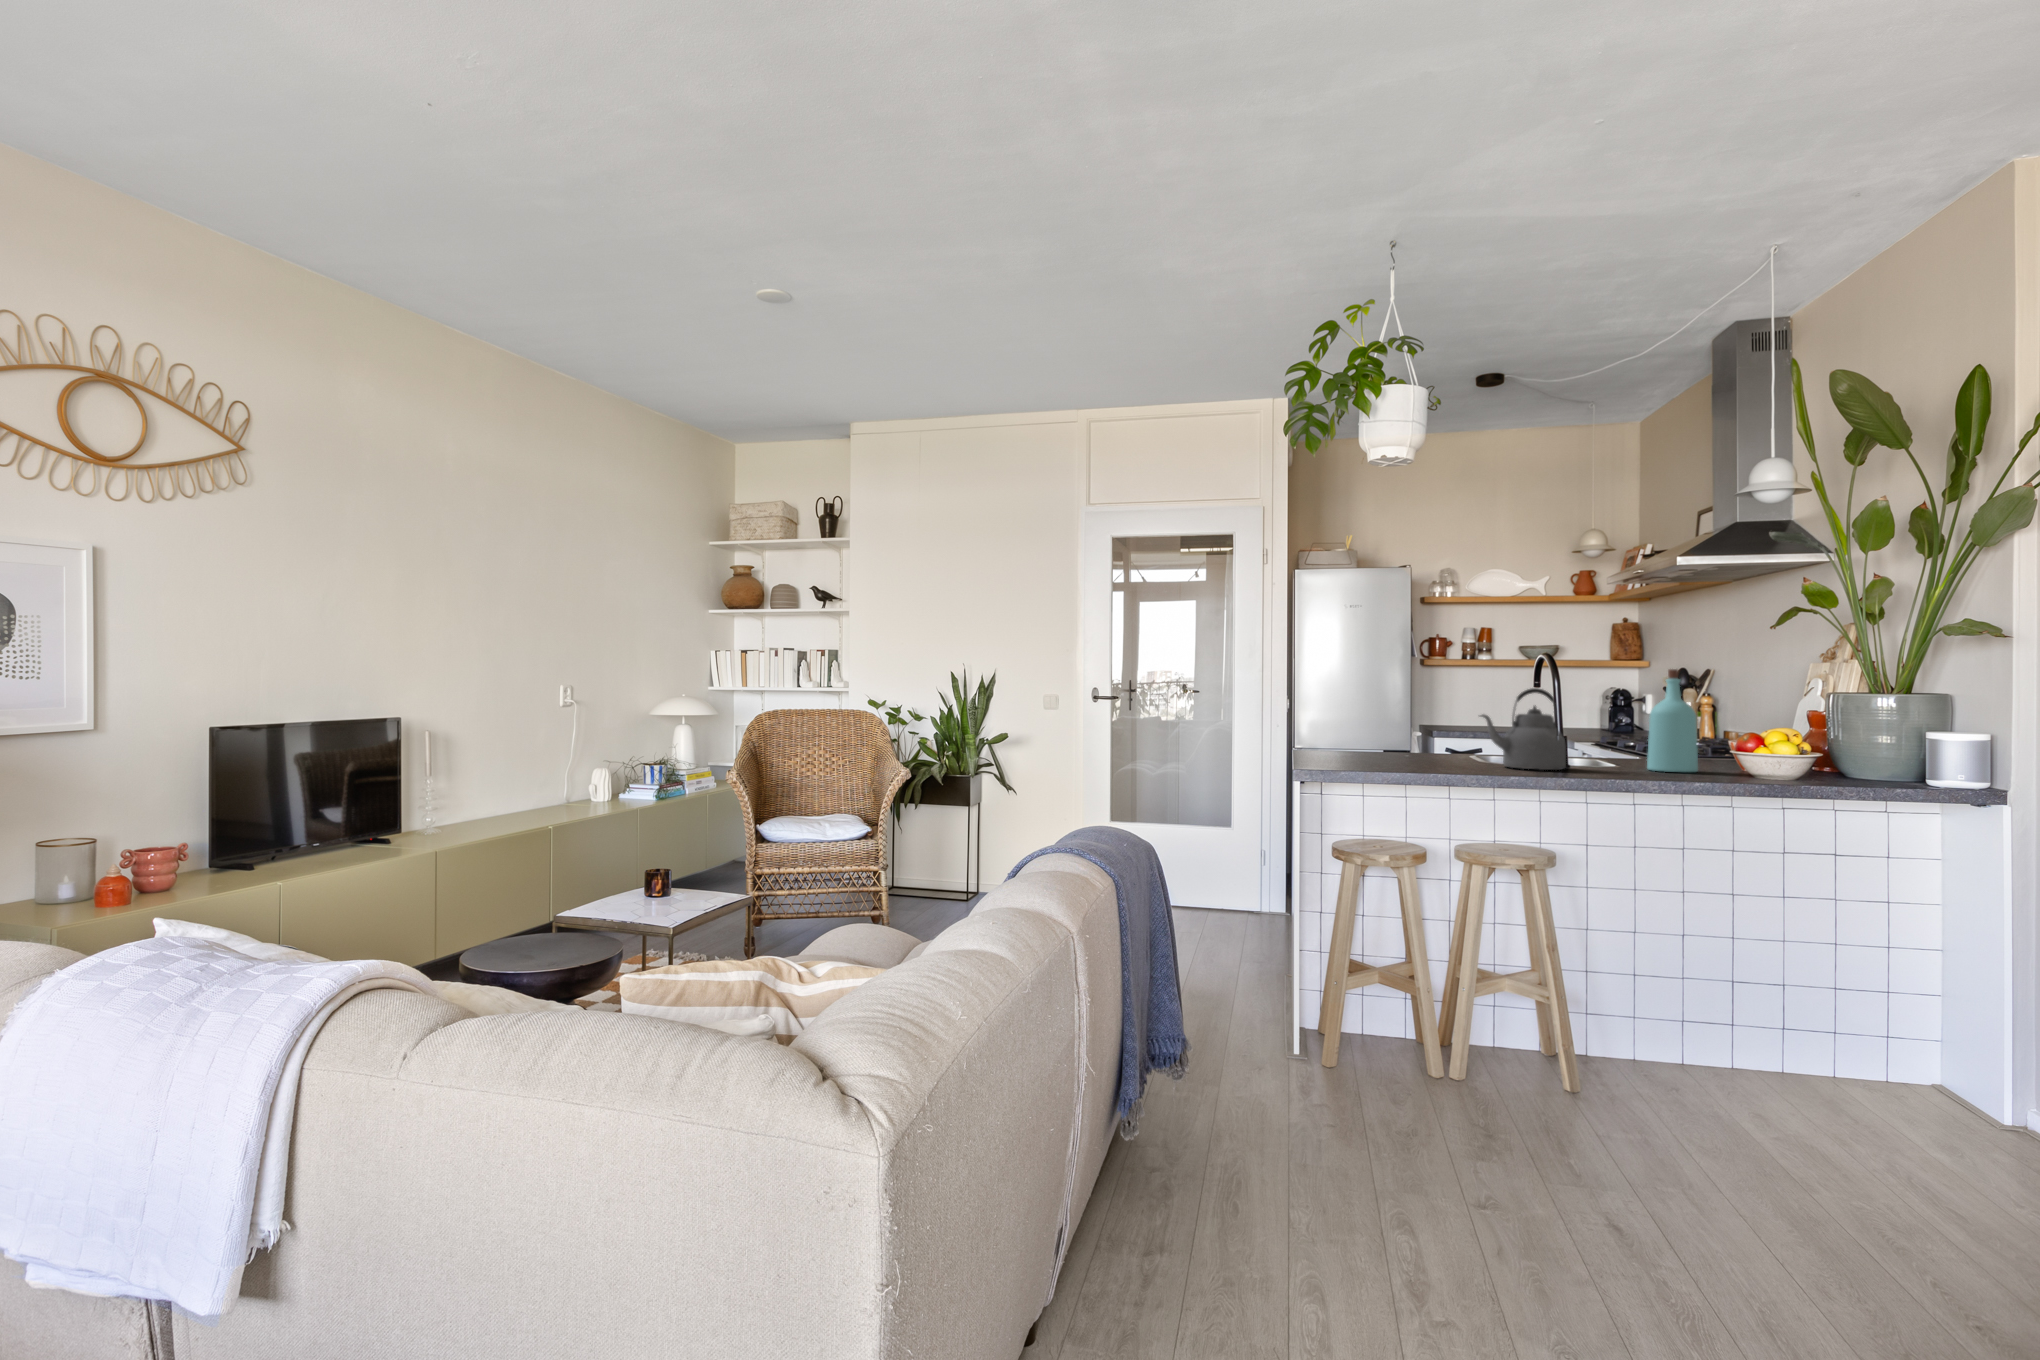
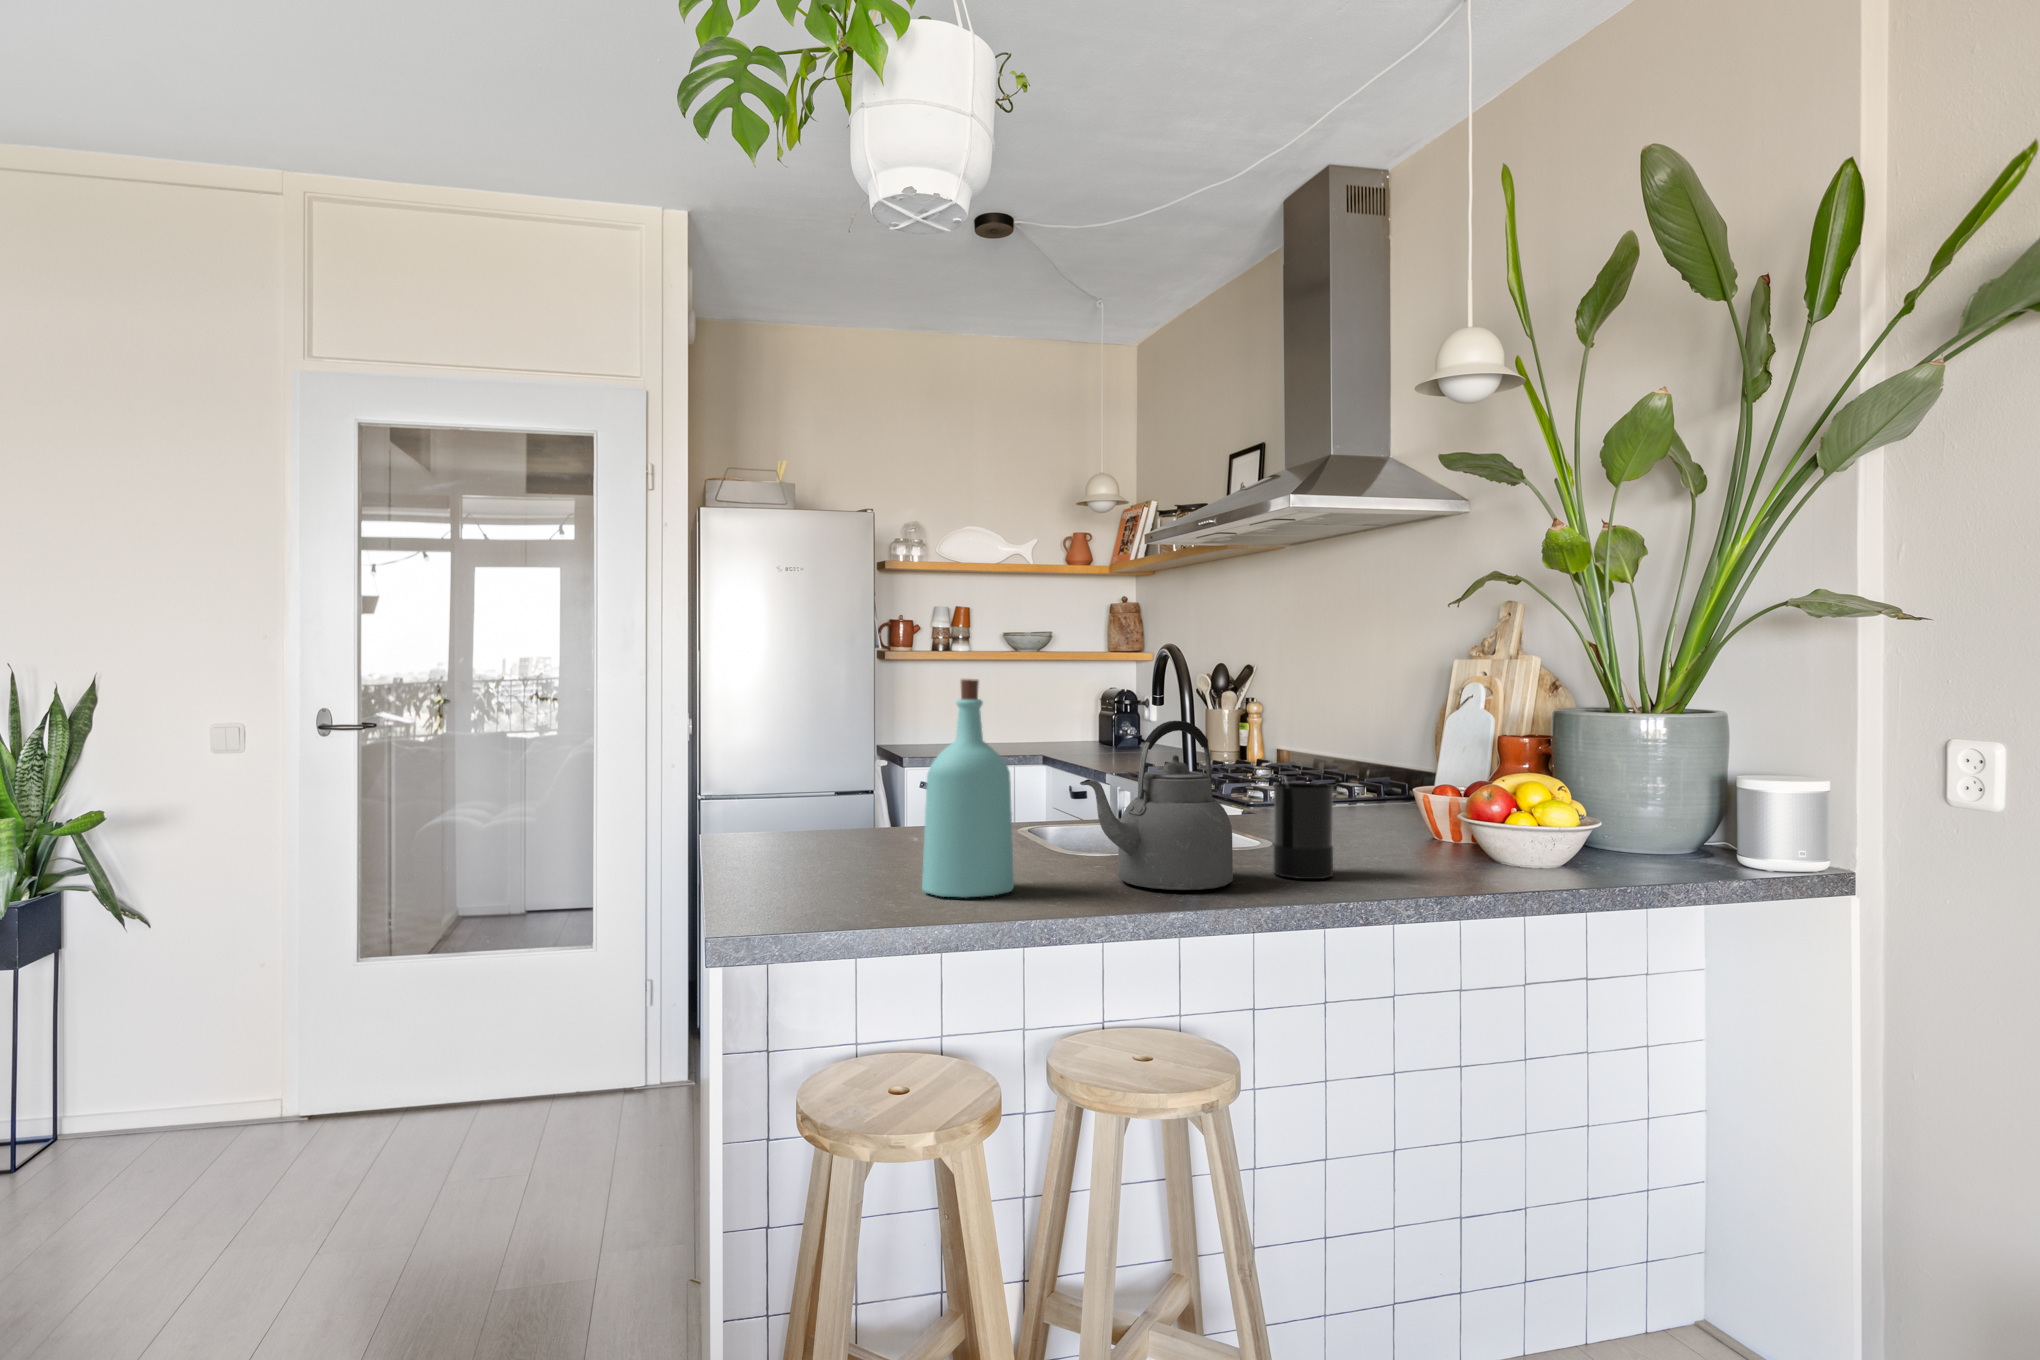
bottle: present [1647,669,1698,772] -> present [922,679,1014,898]
candle: none [1594,719,1631,772] -> present [1273,783,1333,879]

